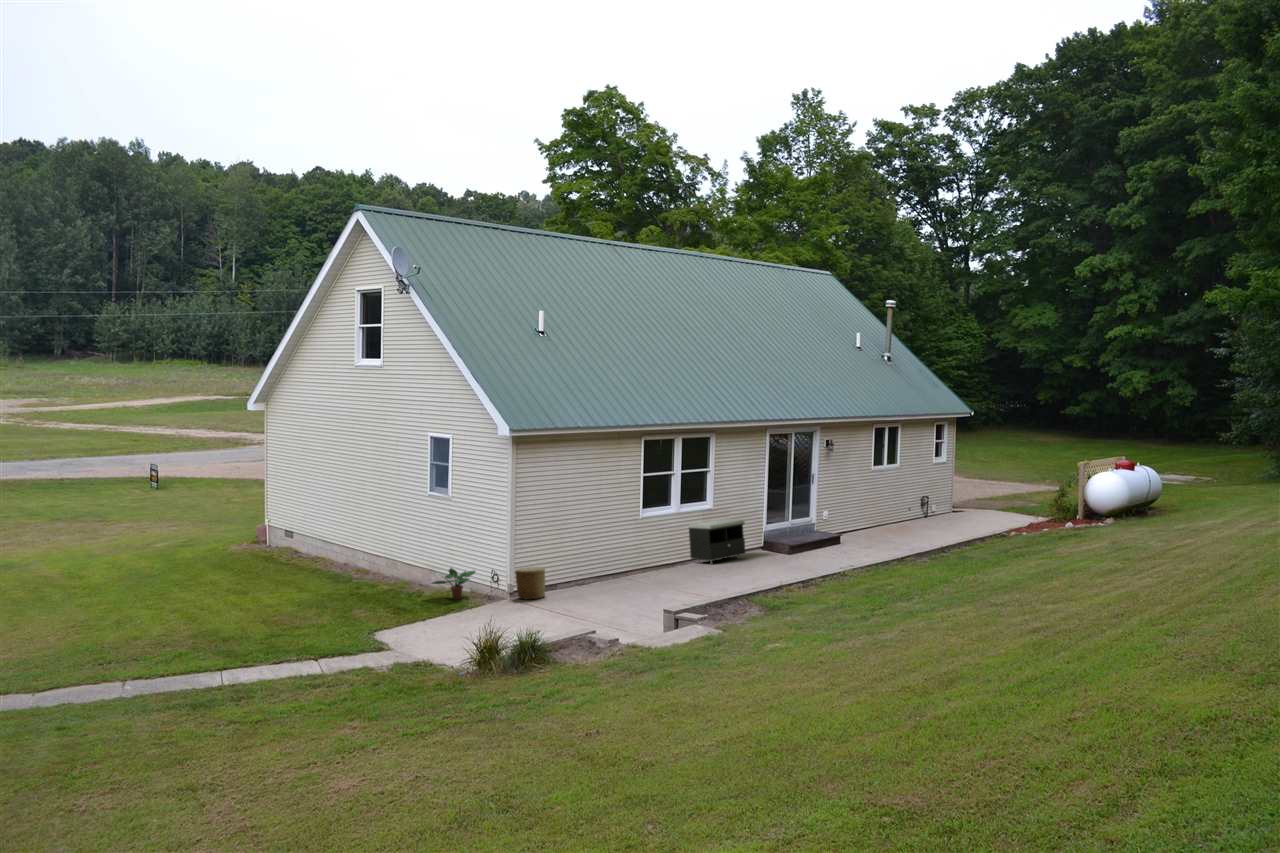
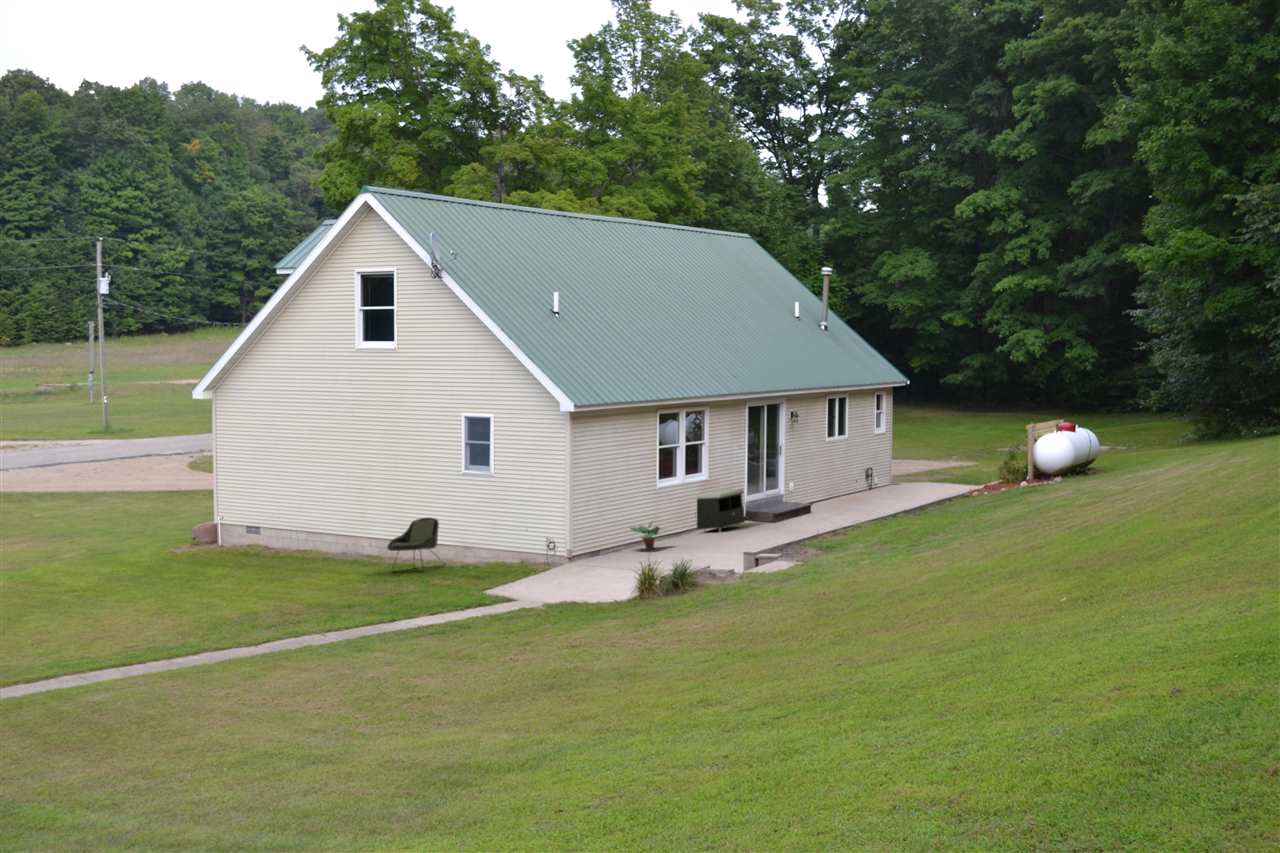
lounge chair: none [359,536,416,592] -> present [387,518,444,573]
woven basket: present [515,567,545,600] -> none [580,533,608,562]
potted plant: present [432,568,475,600] -> present [631,522,660,550]

